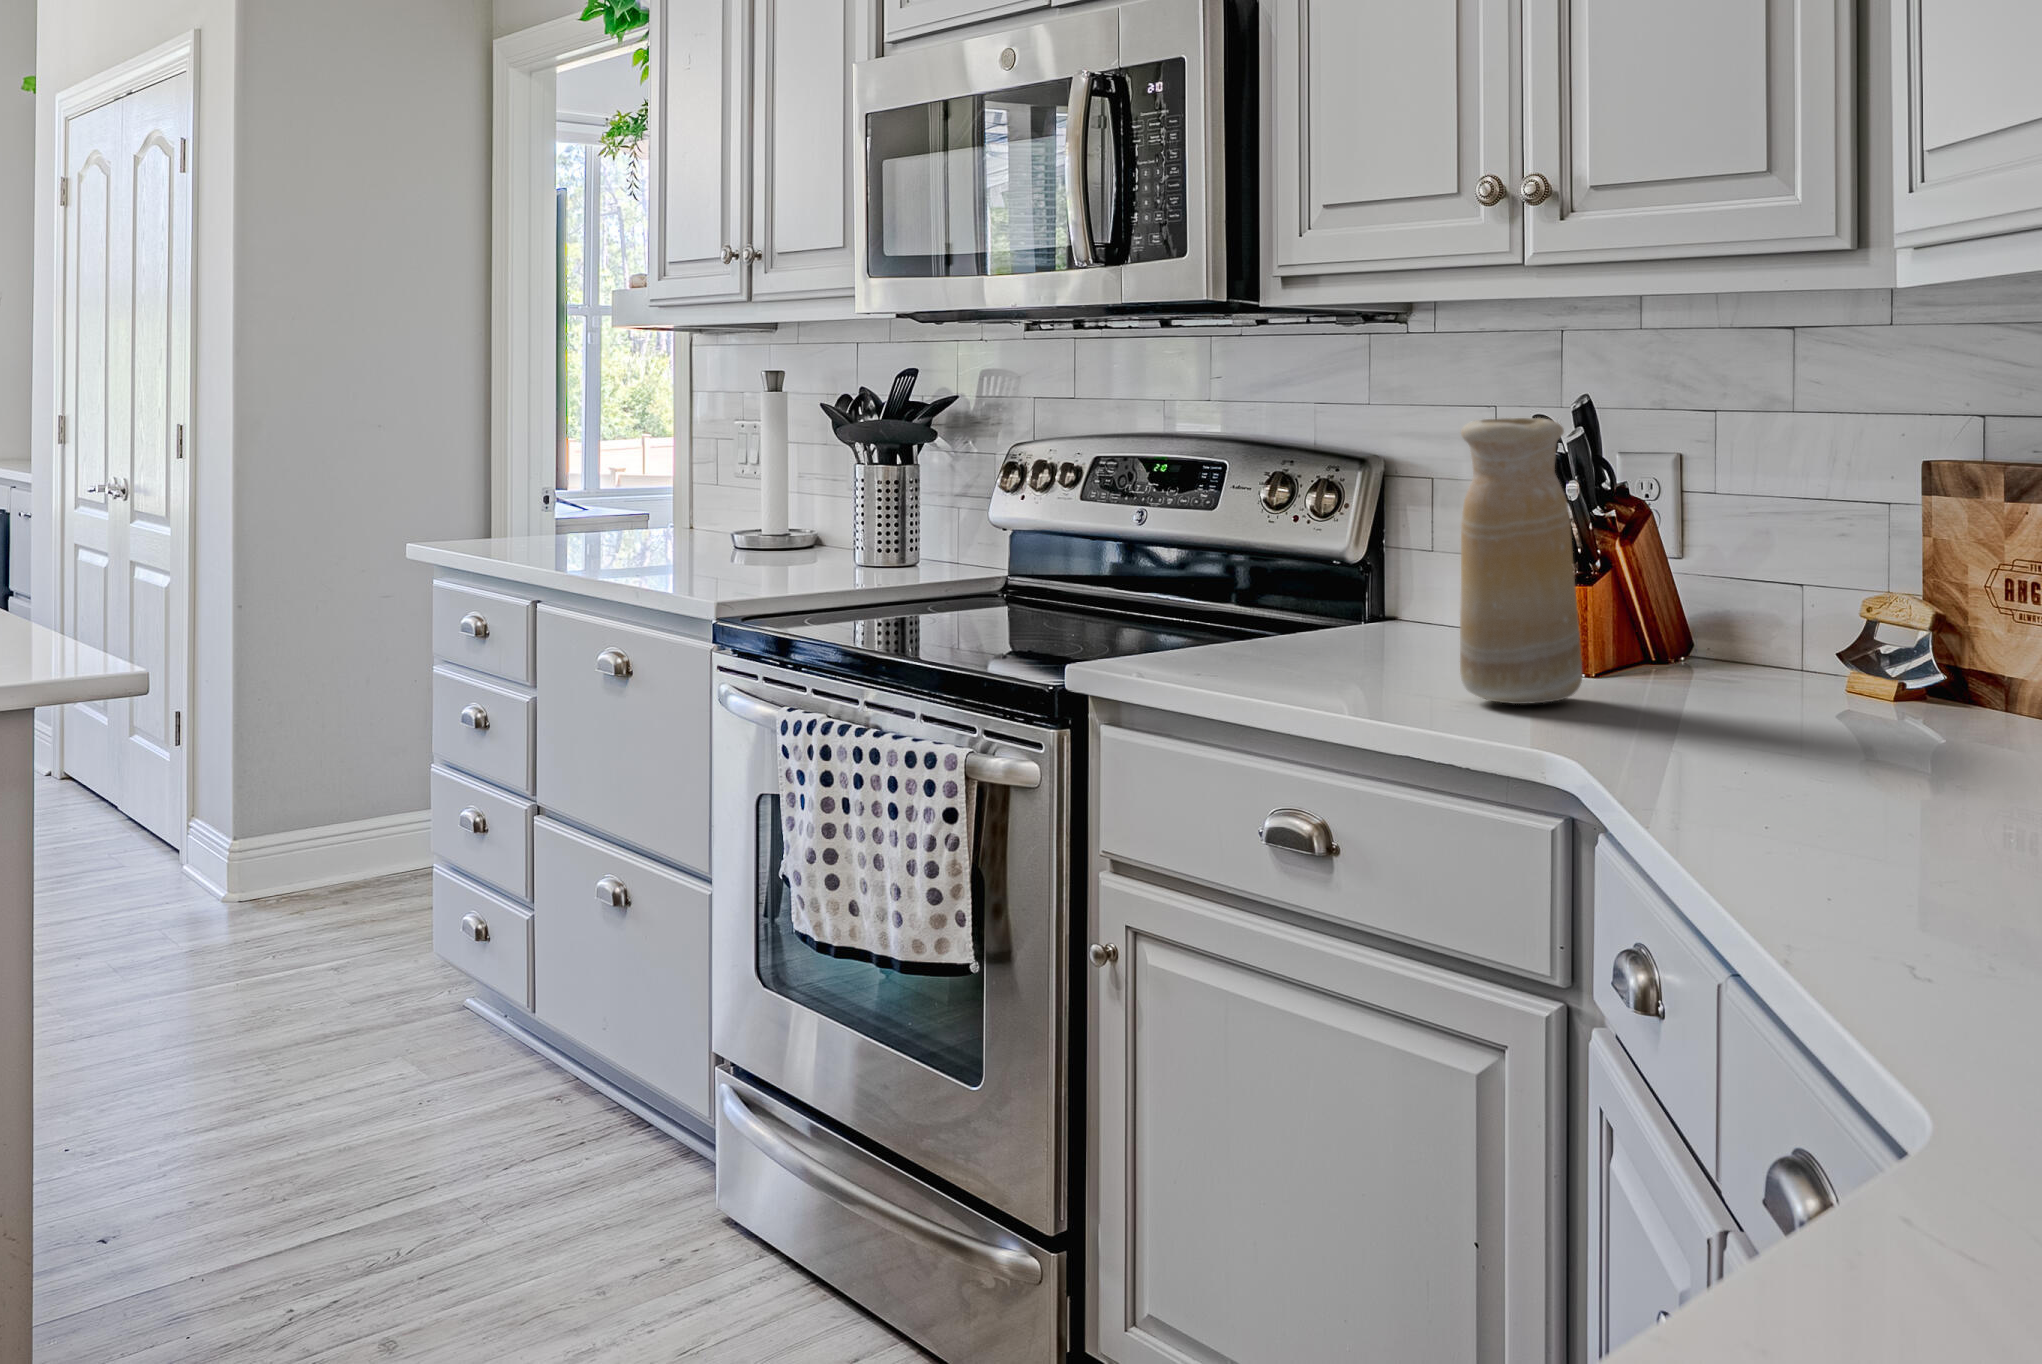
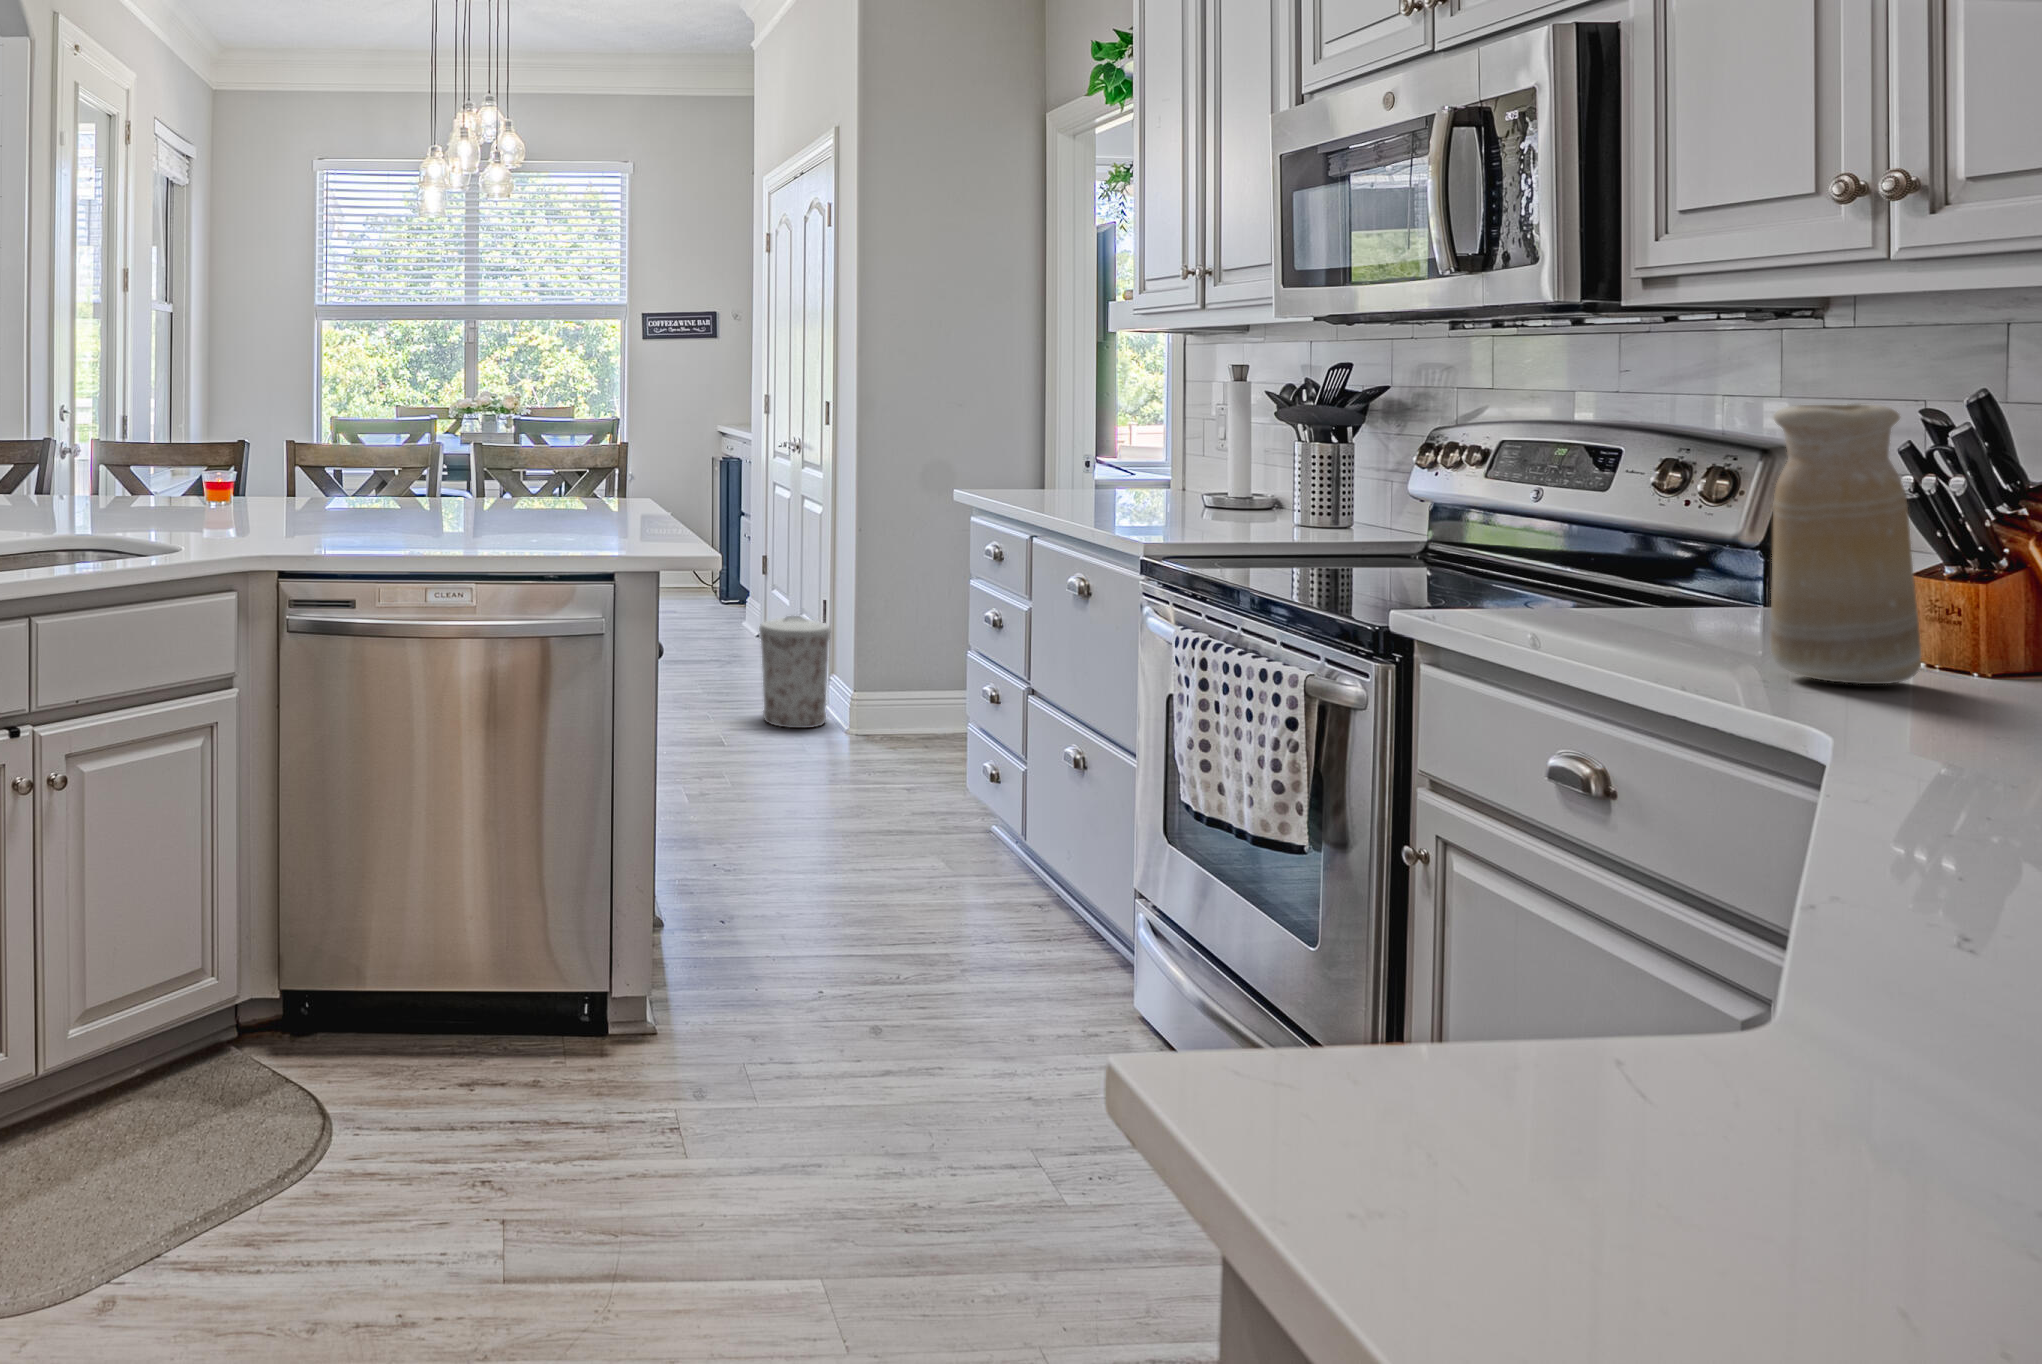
trash can: none [90,741,201,907] -> present [759,616,831,728]

